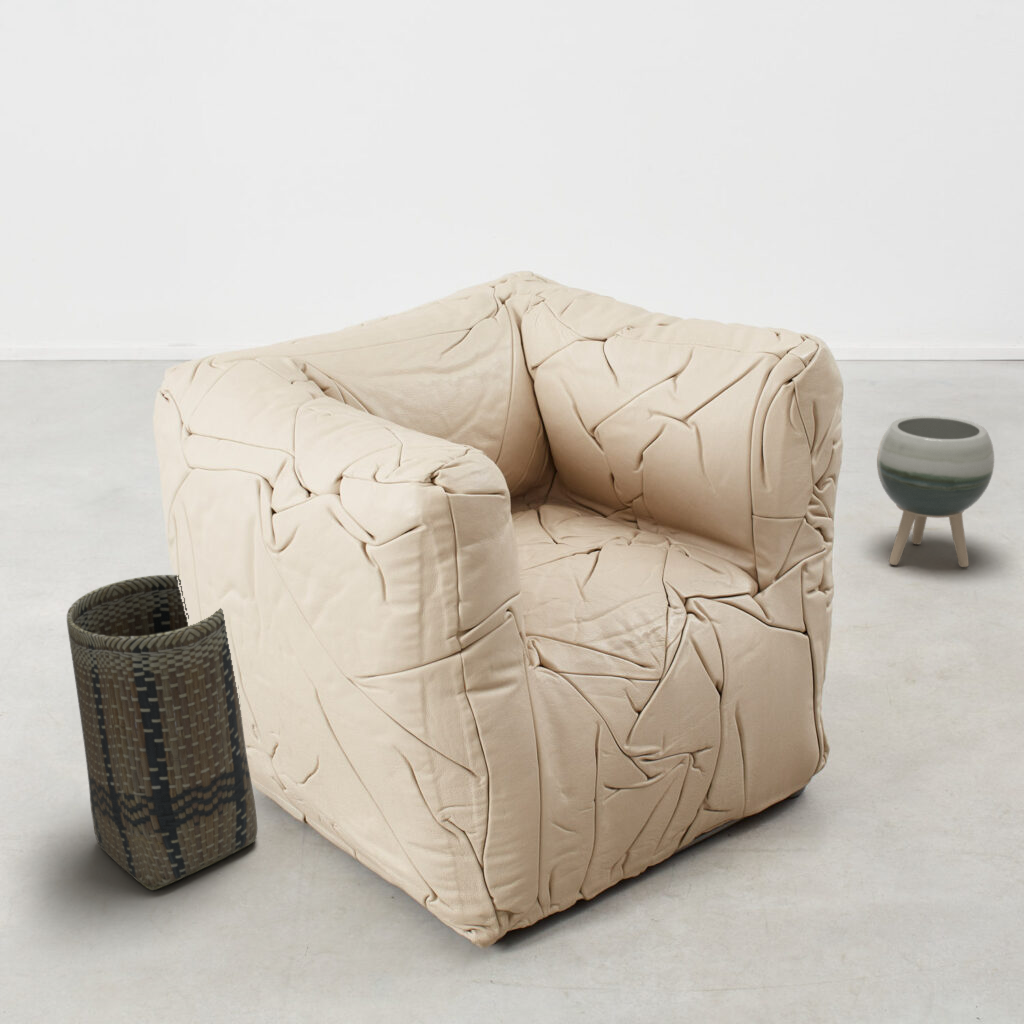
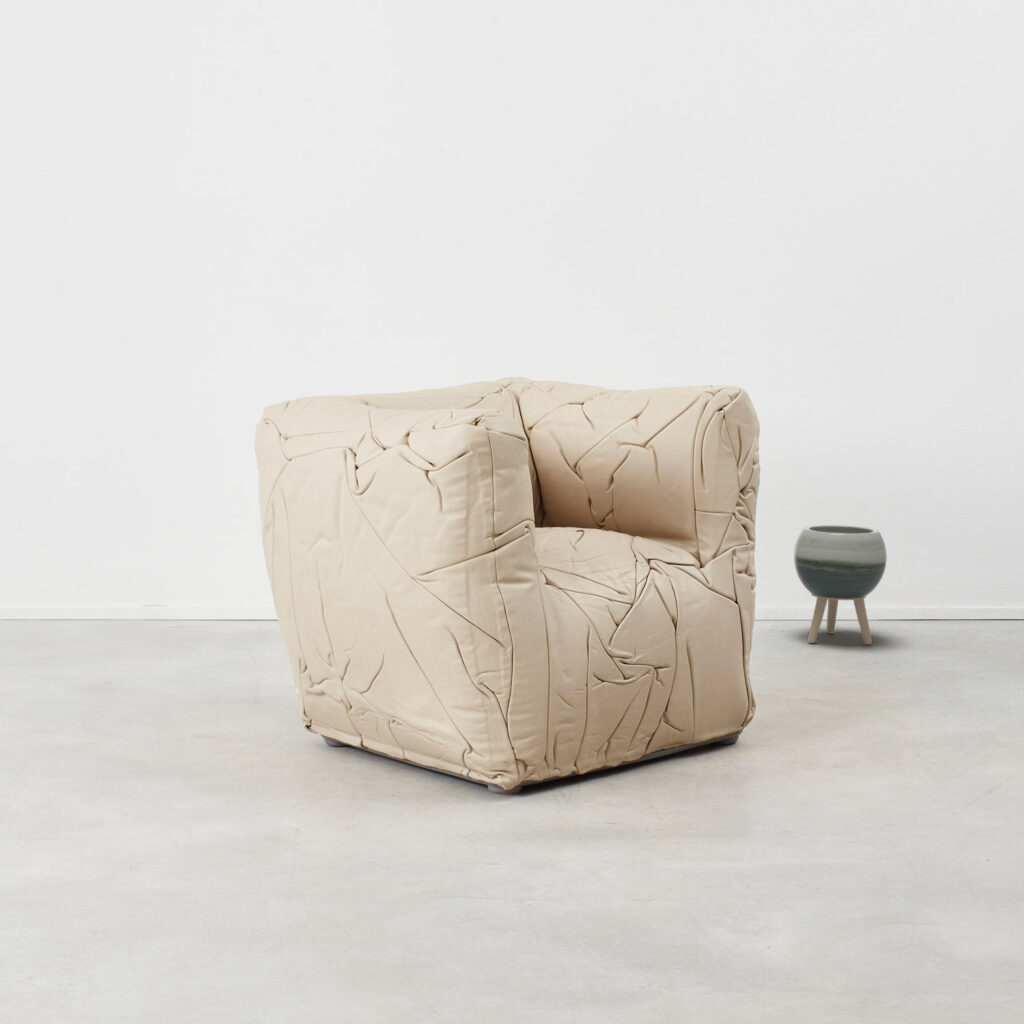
basket: present [67,575,257,890] -> none [189,551,317,780]

